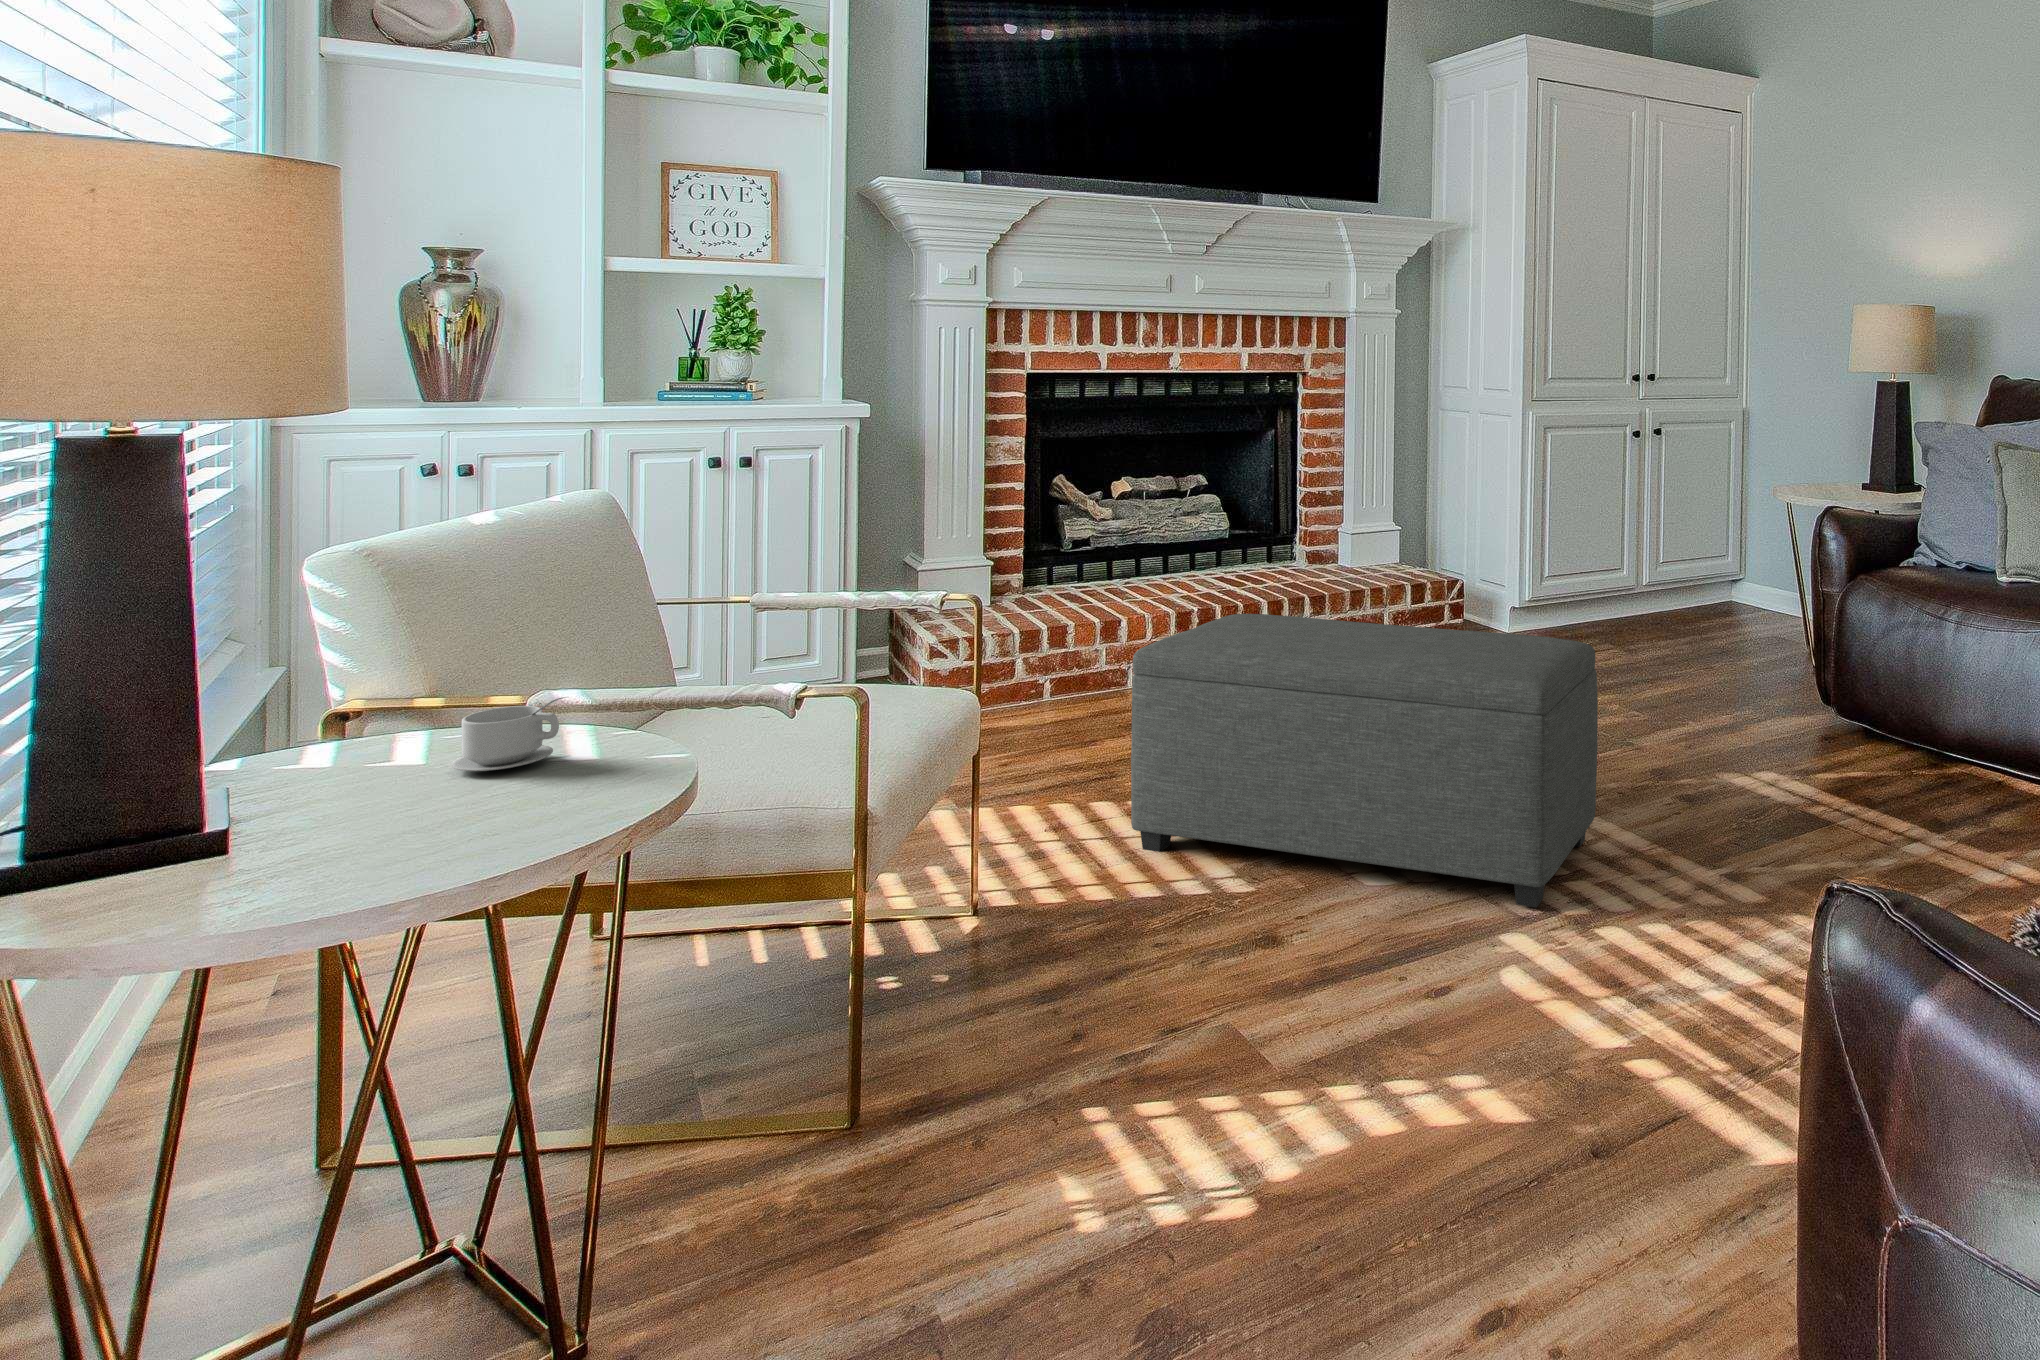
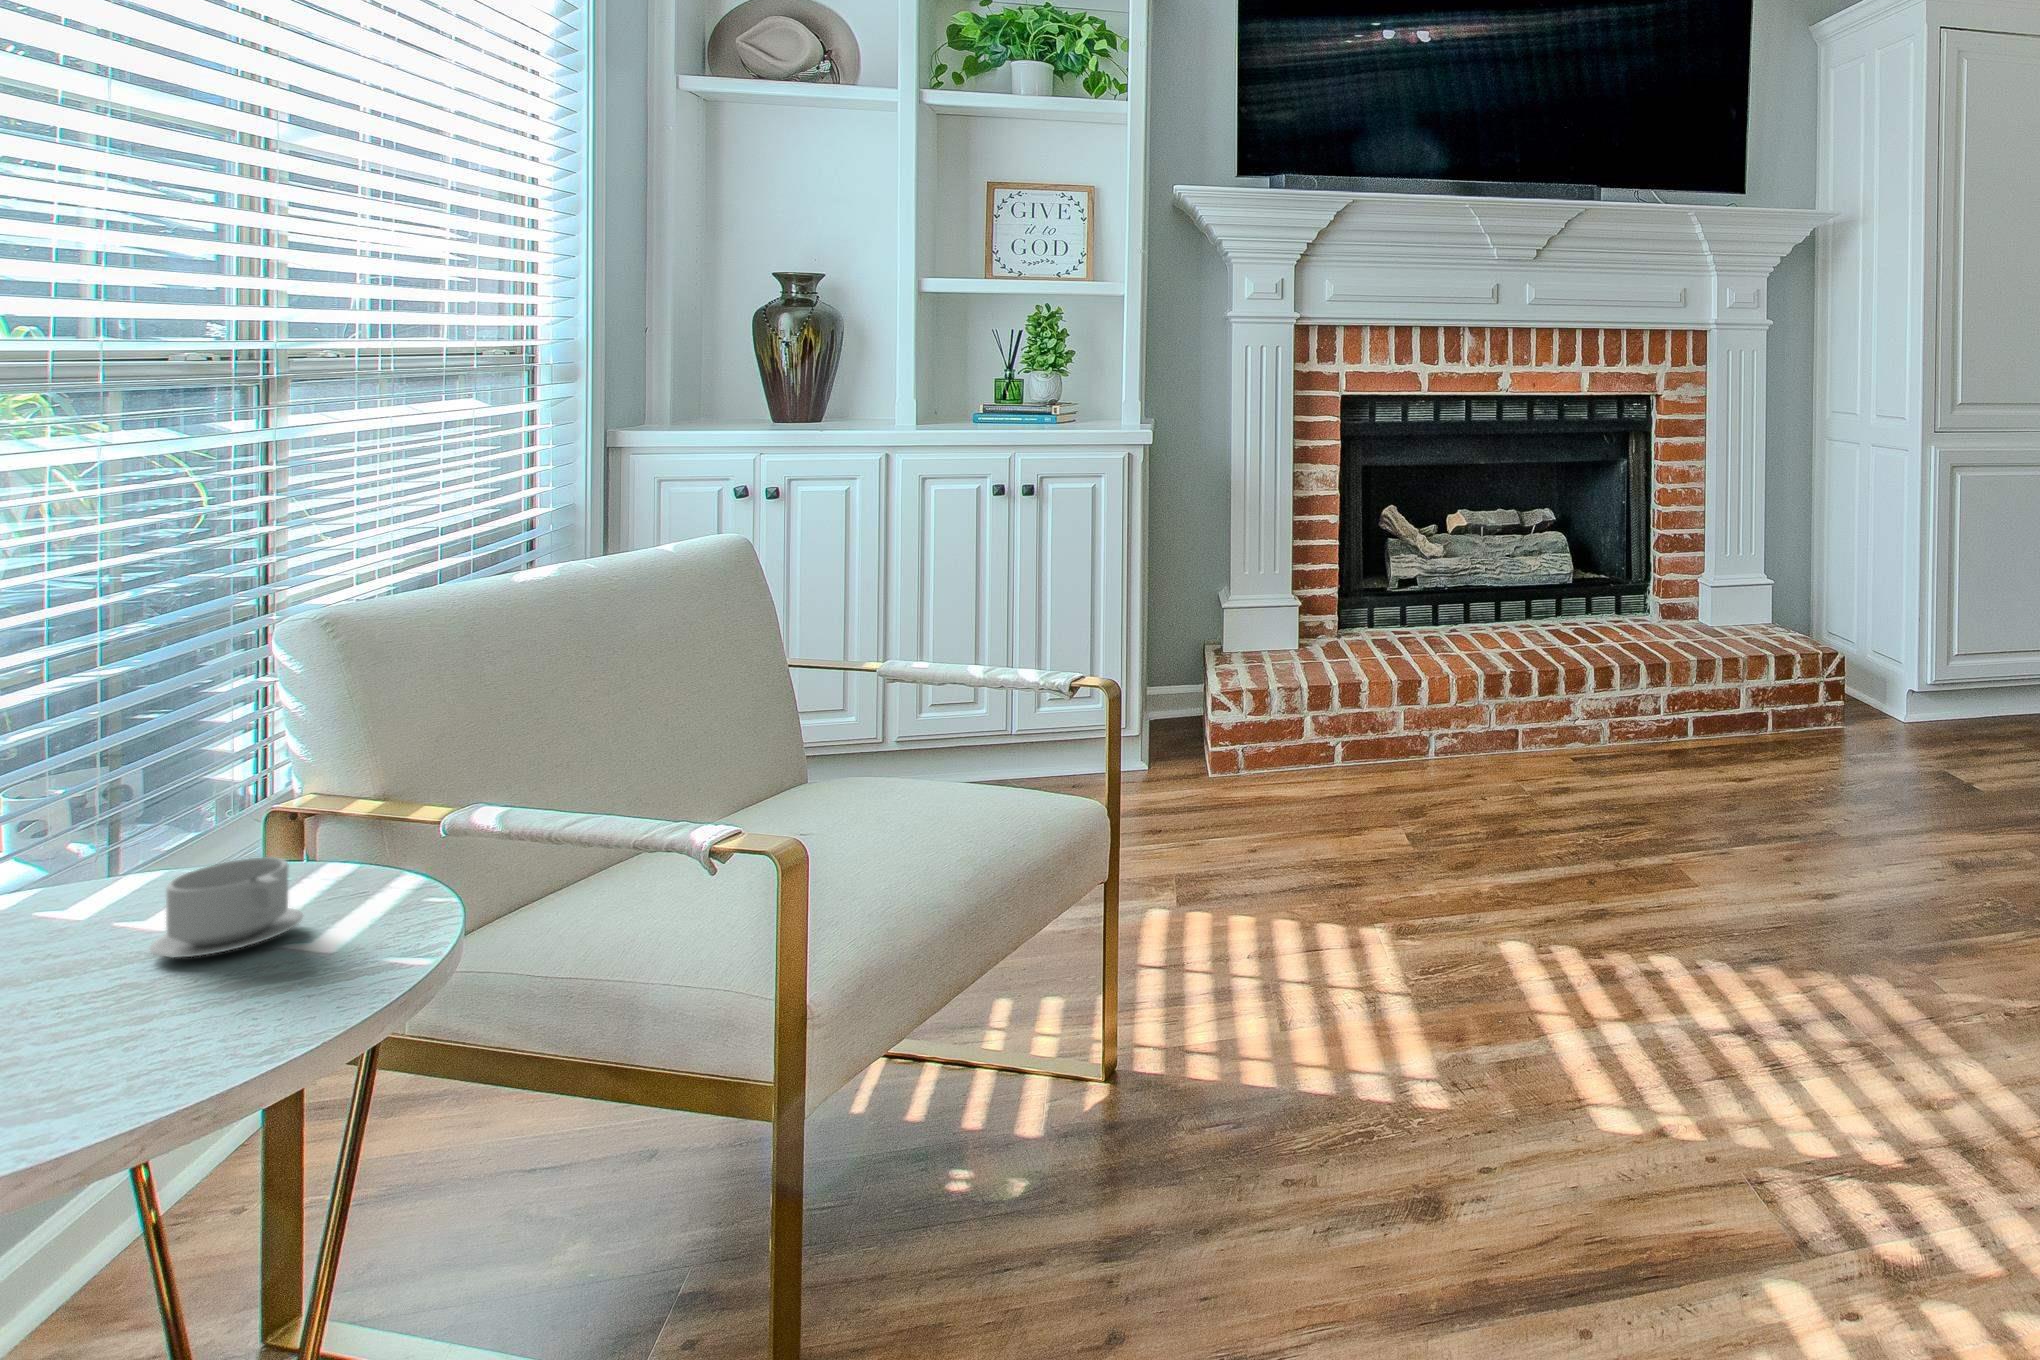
ottoman: present [1131,614,1598,907] -> none [1326,706,1954,1224]

